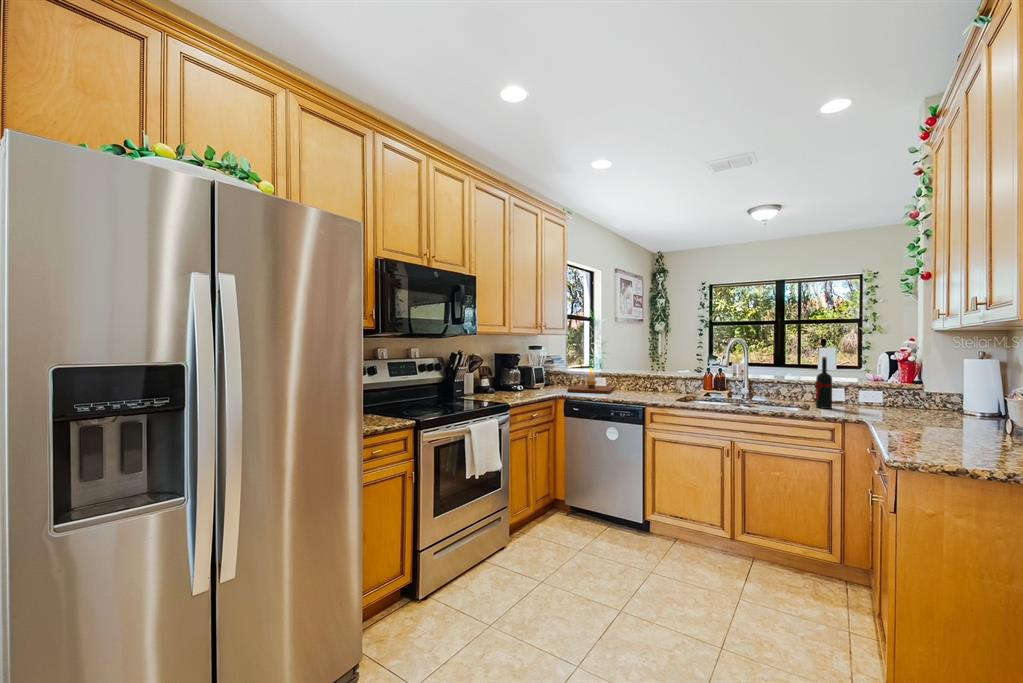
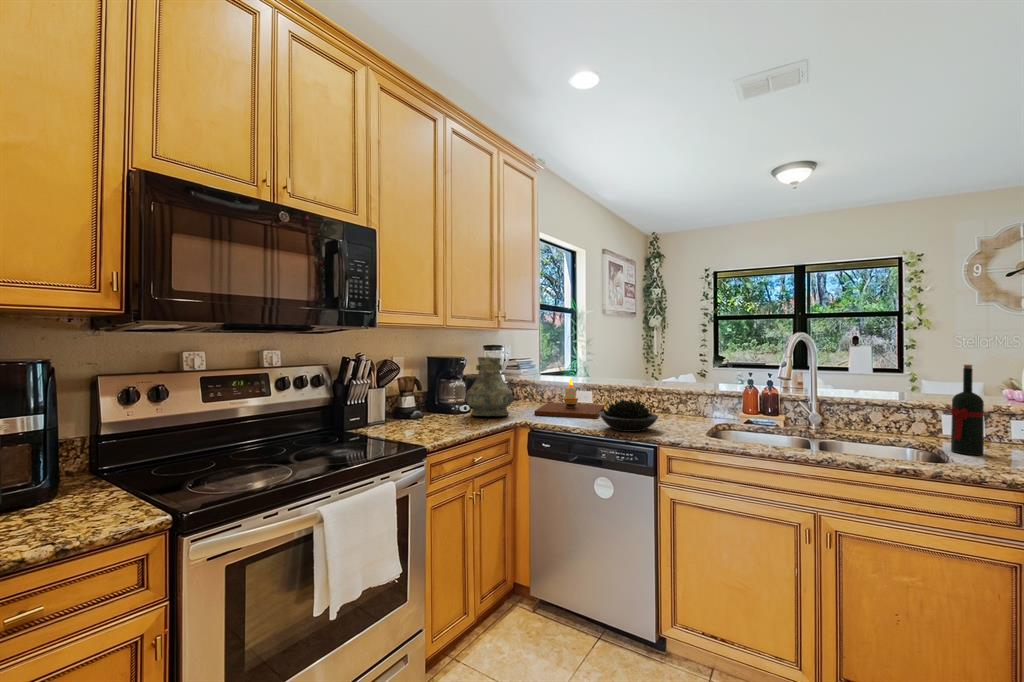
vase: none [522,353,553,392] -> present [466,357,513,416]
succulent plant: none [610,379,647,399] -> present [600,398,658,432]

